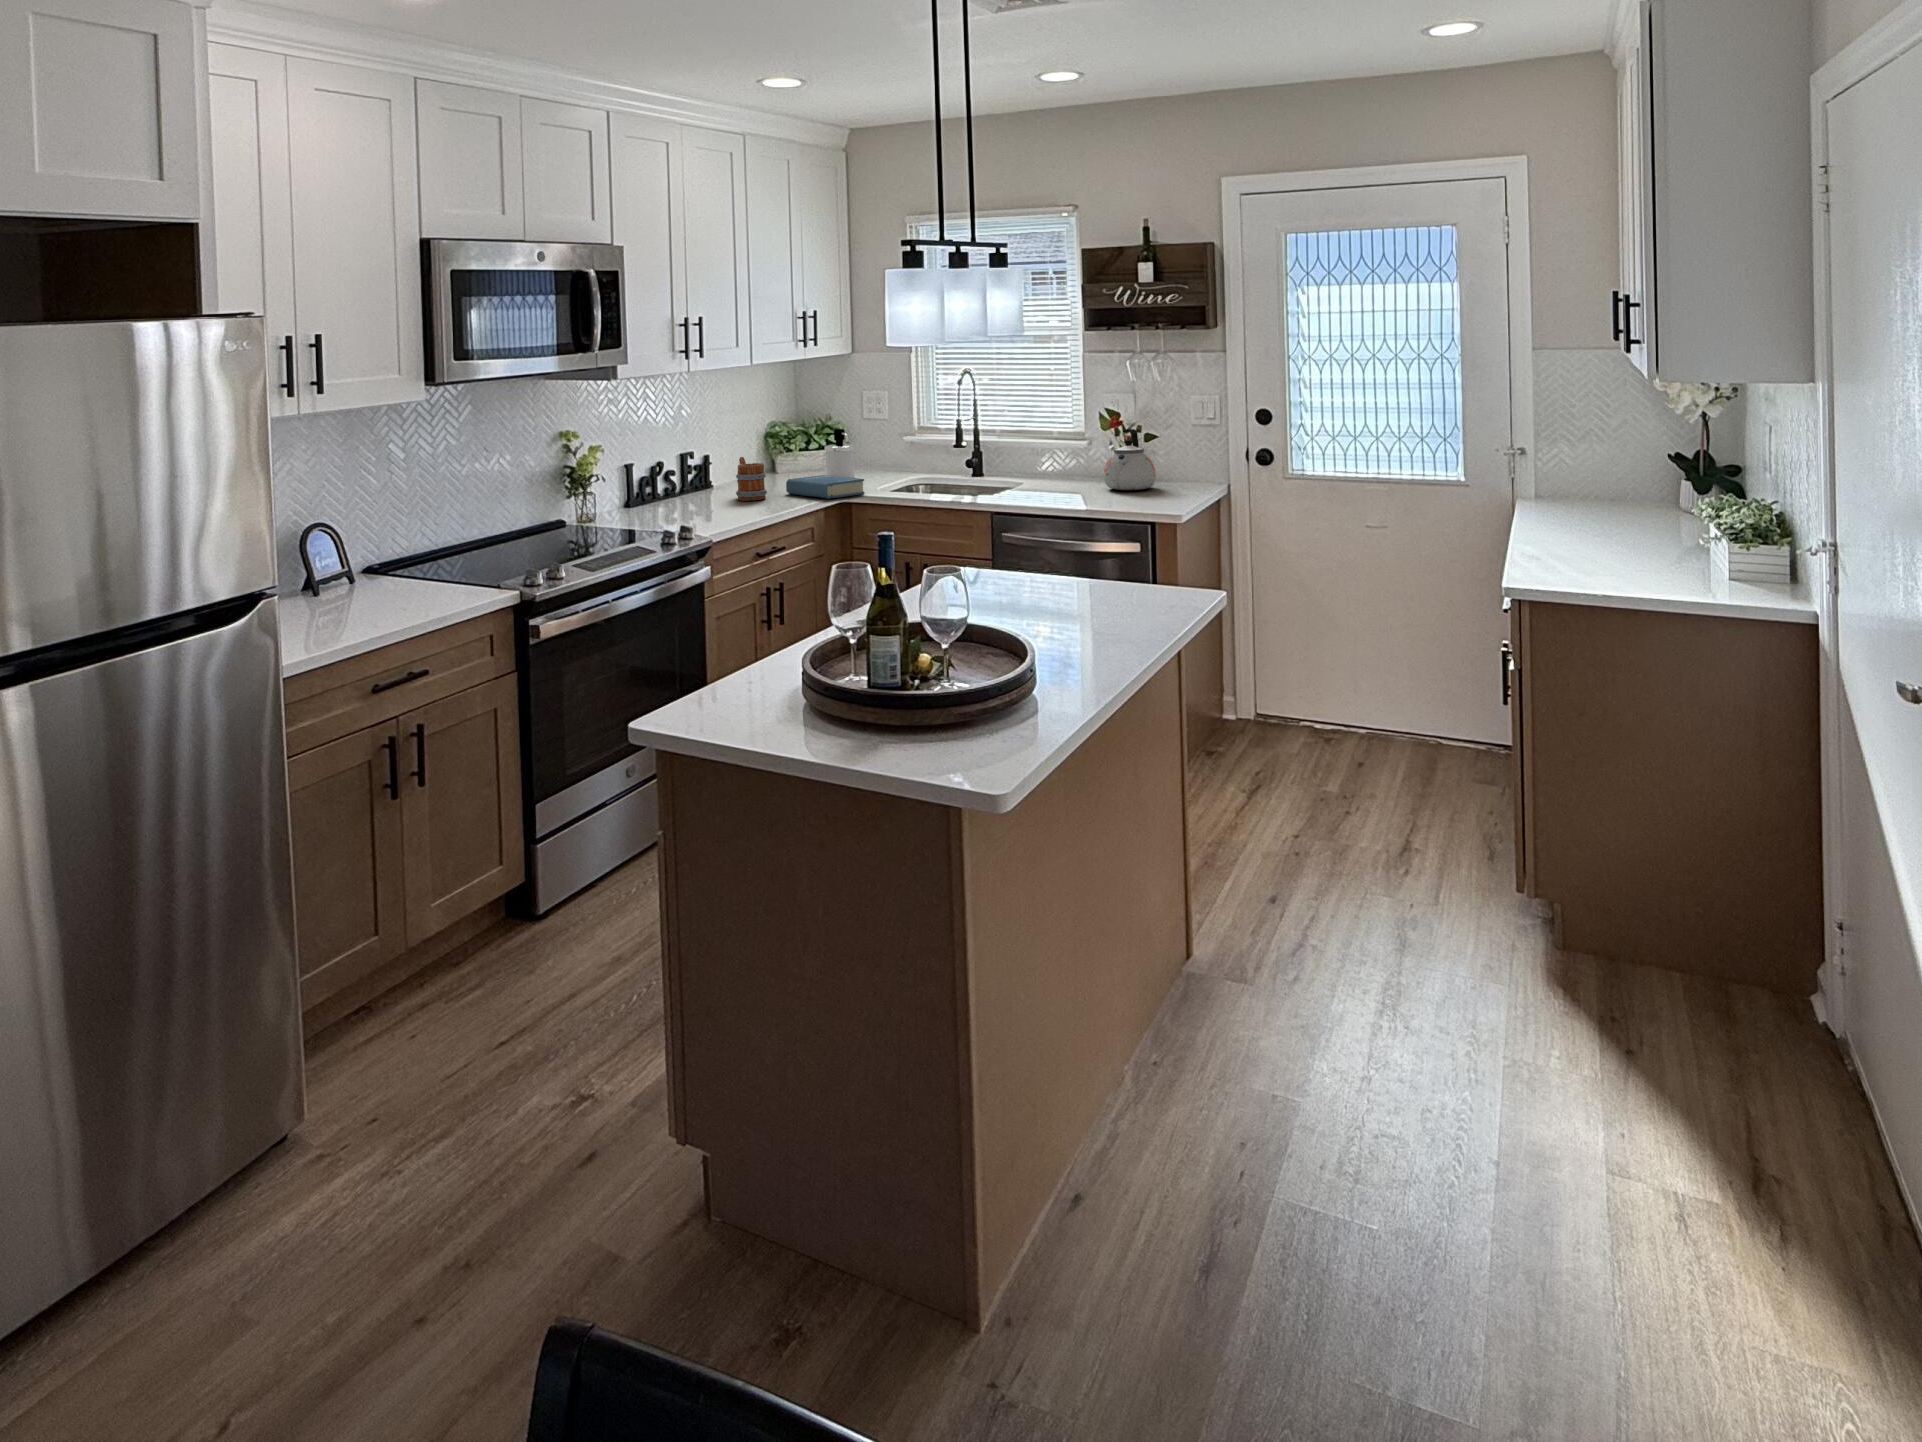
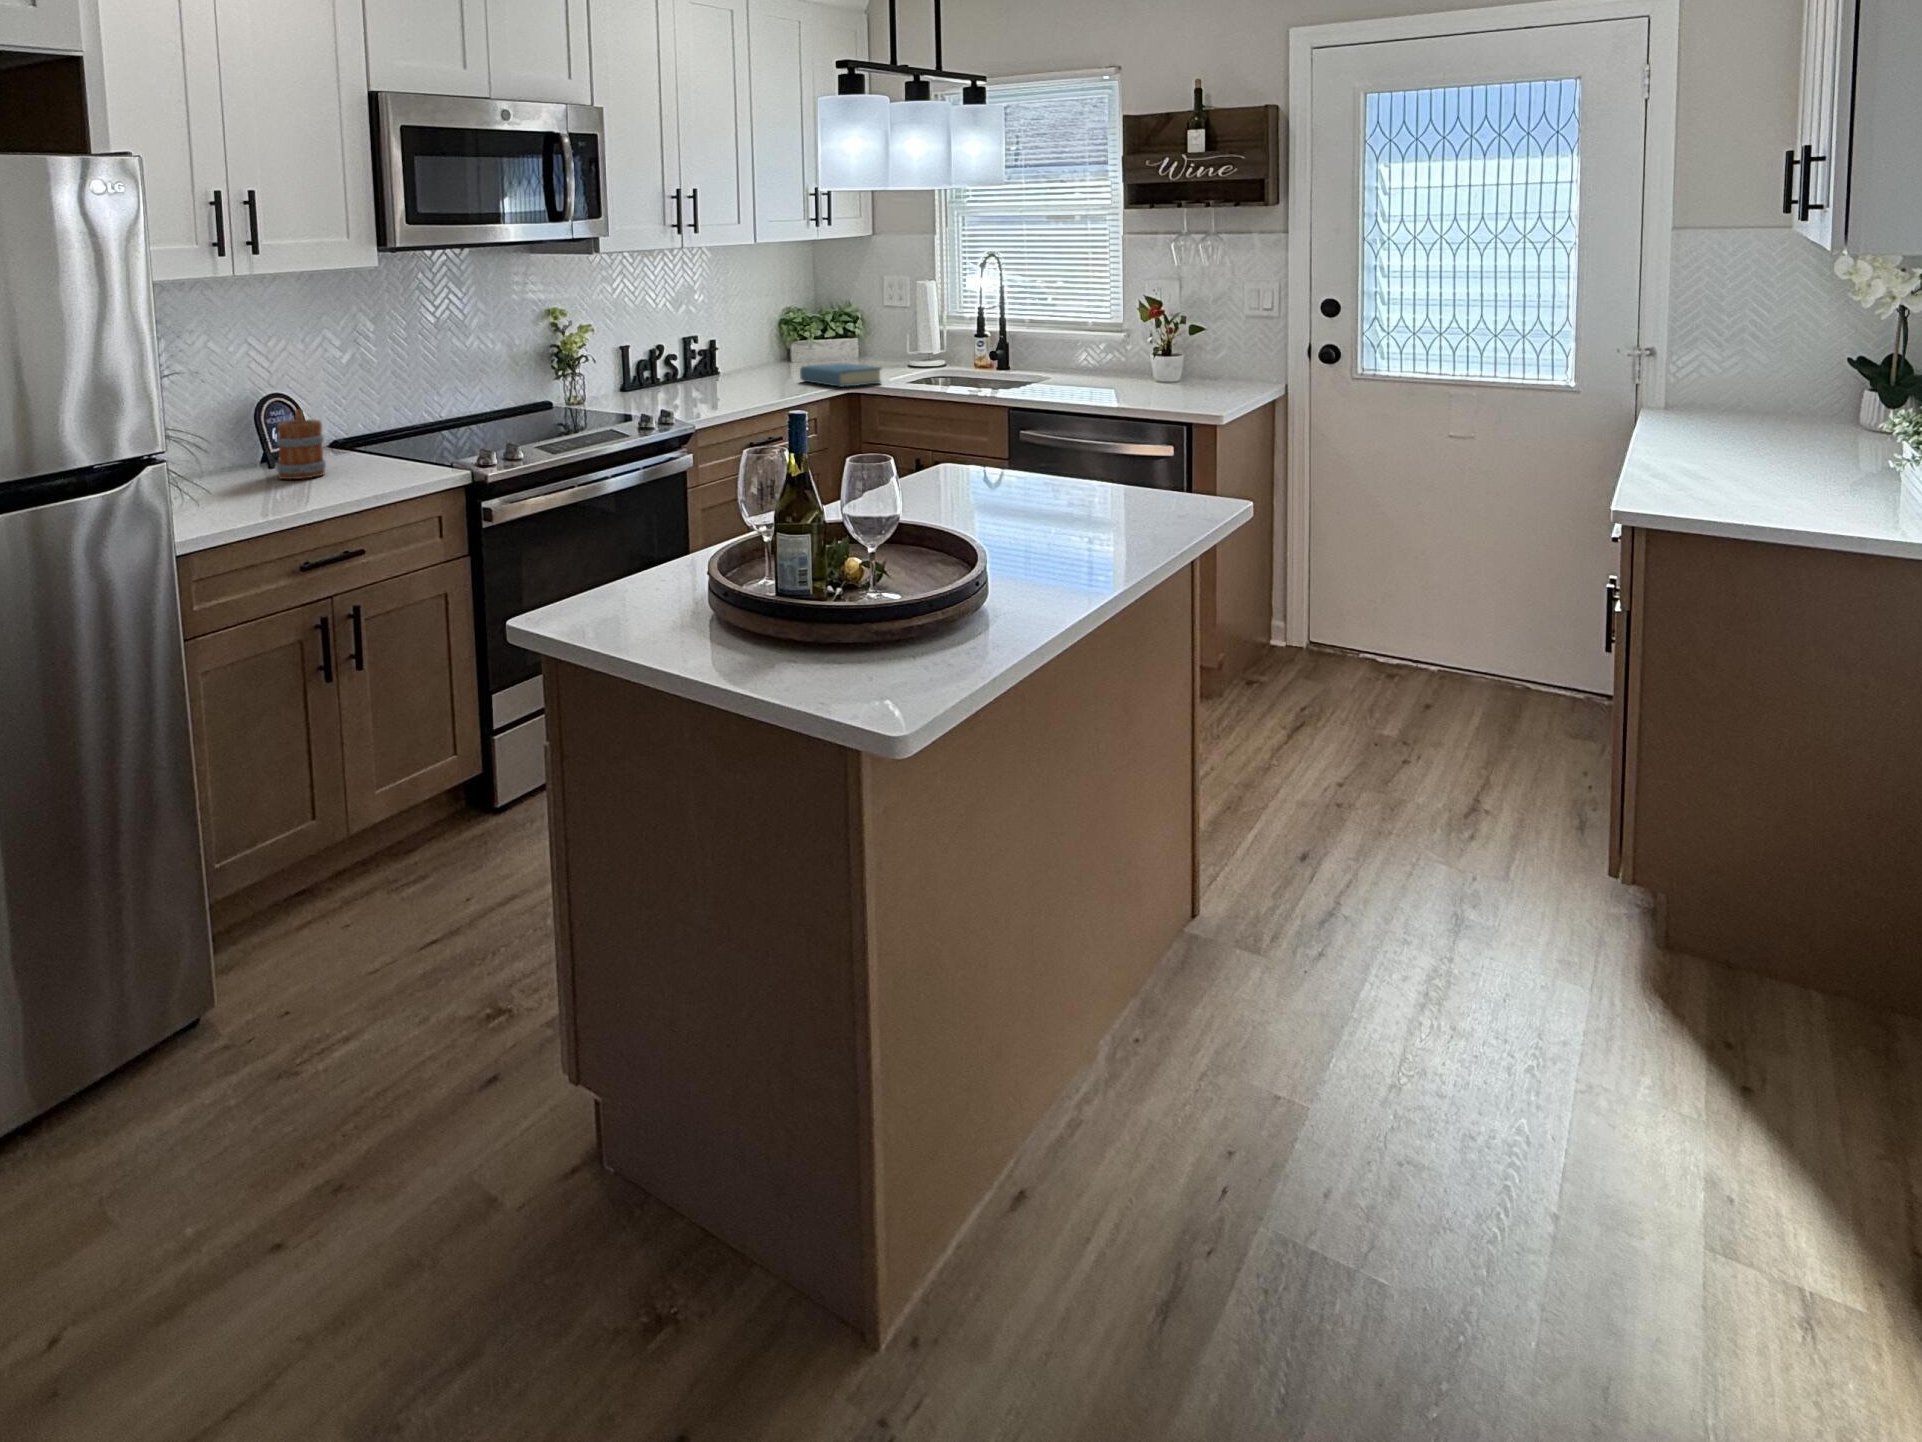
soap dispenser: present [825,429,855,478] -> none [847,315,879,369]
kettle: present [1104,429,1156,490] -> none [1144,319,1203,387]
mug: present [736,457,767,501] -> present [277,409,326,479]

